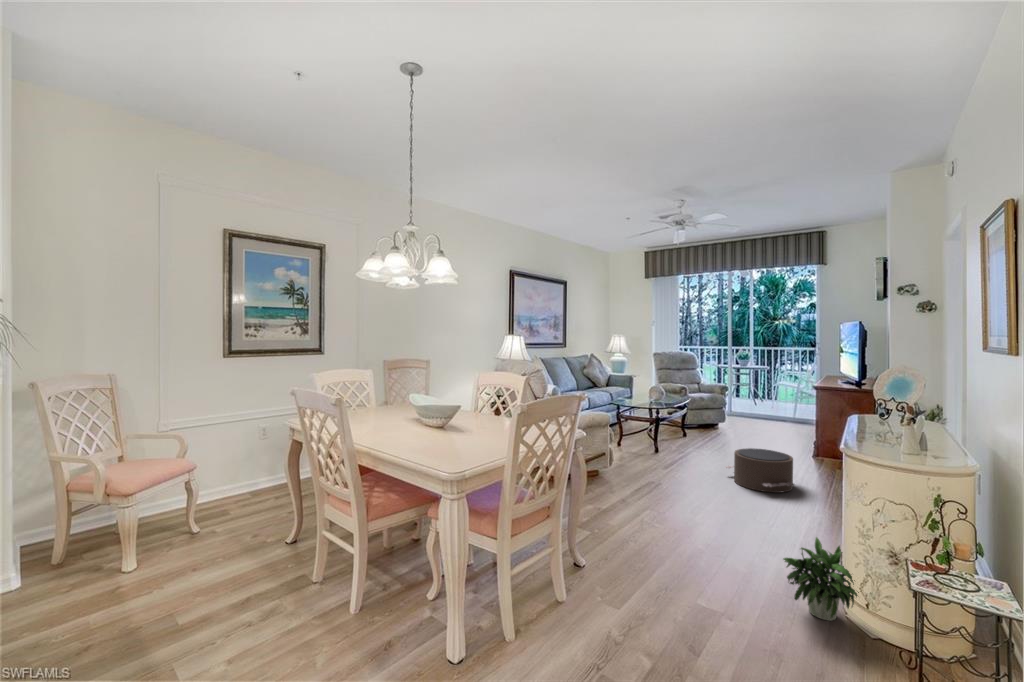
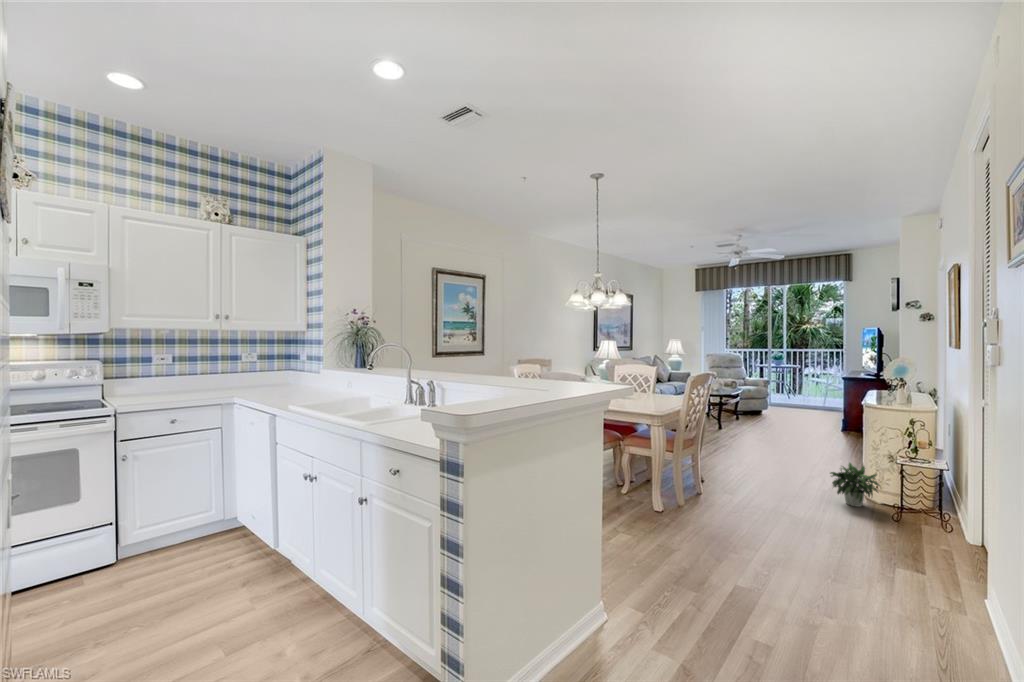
pouf: present [726,448,793,493] -> none [777,423,831,452]

